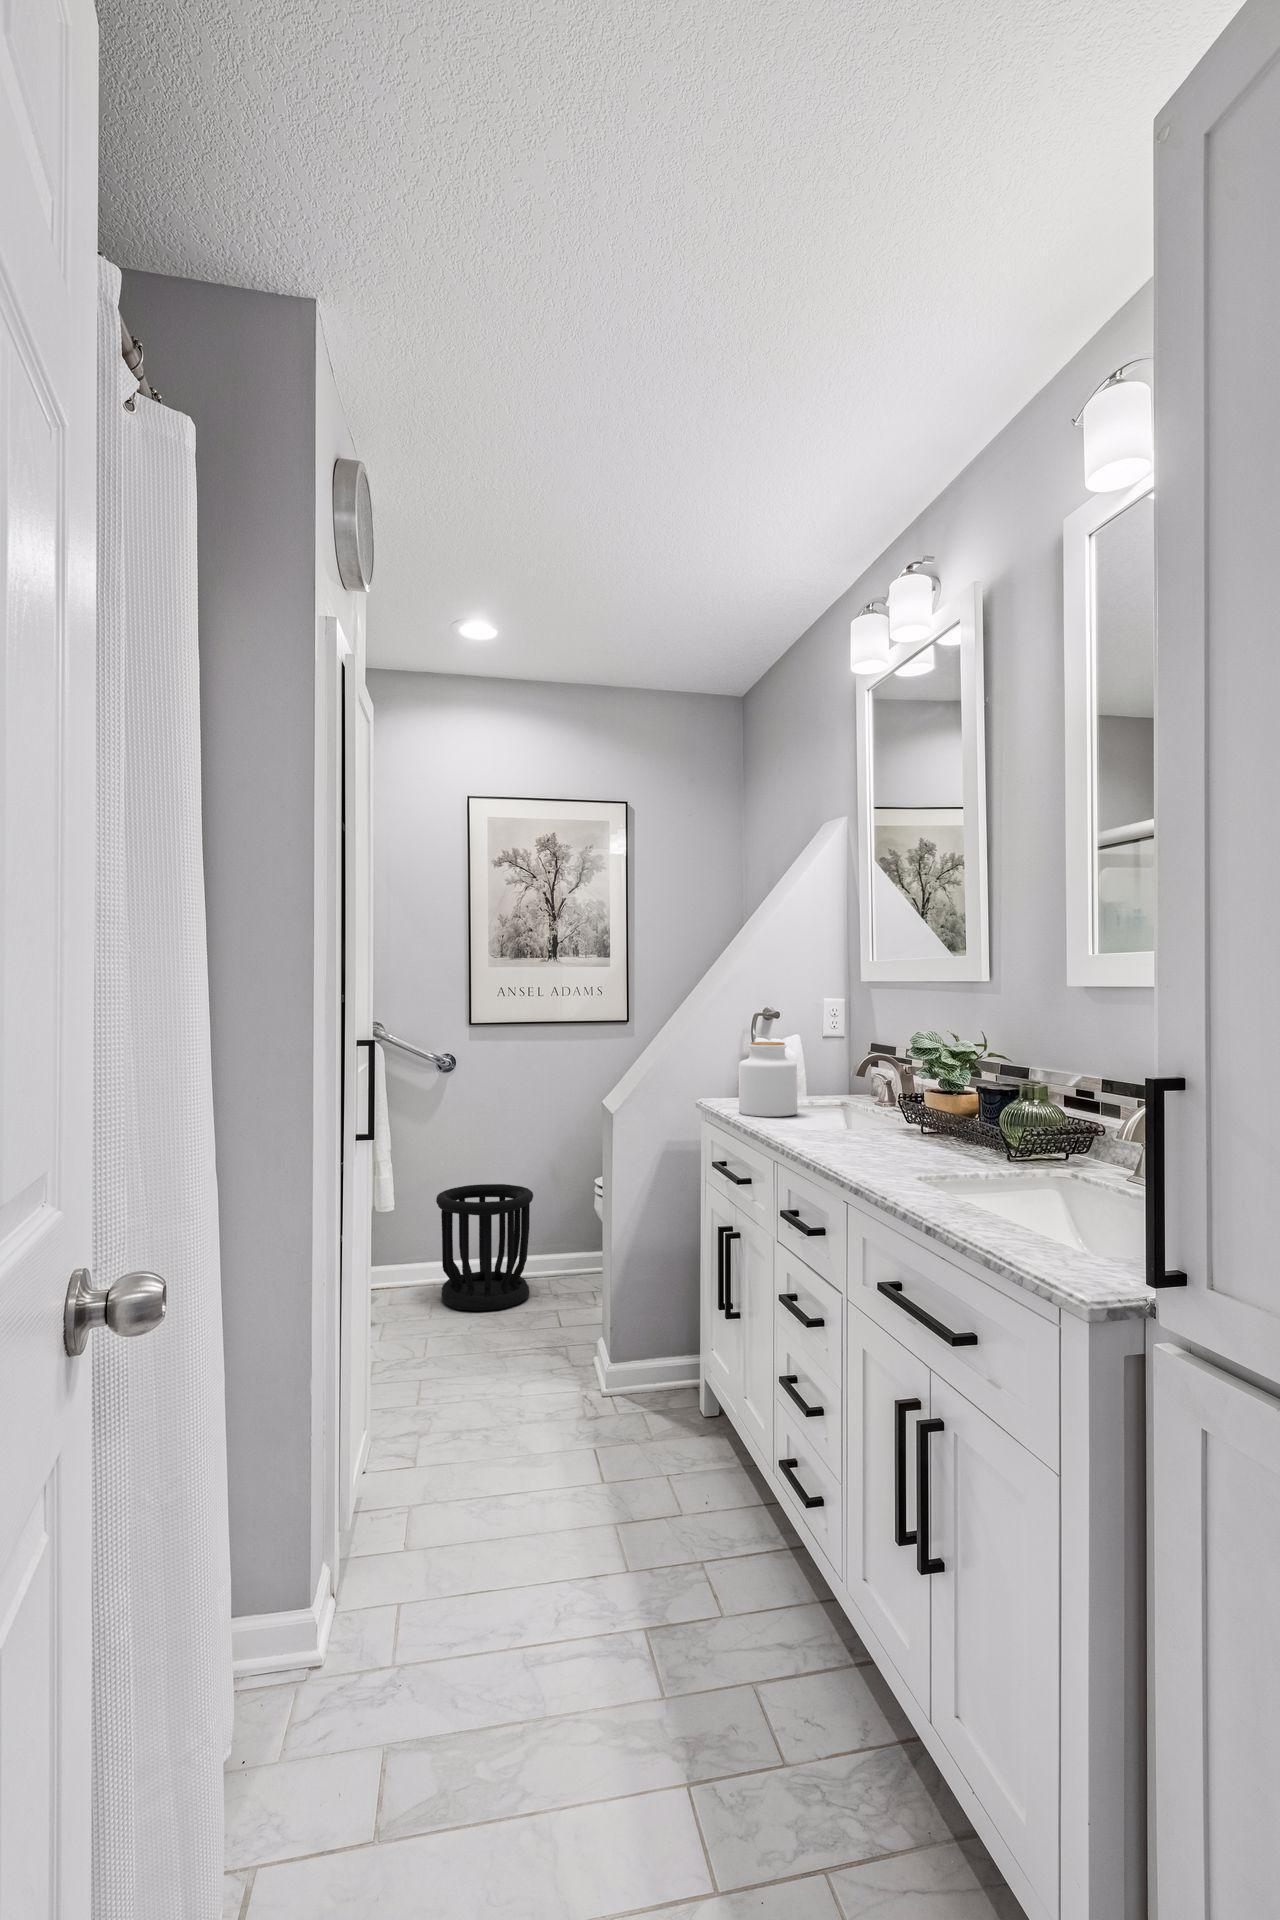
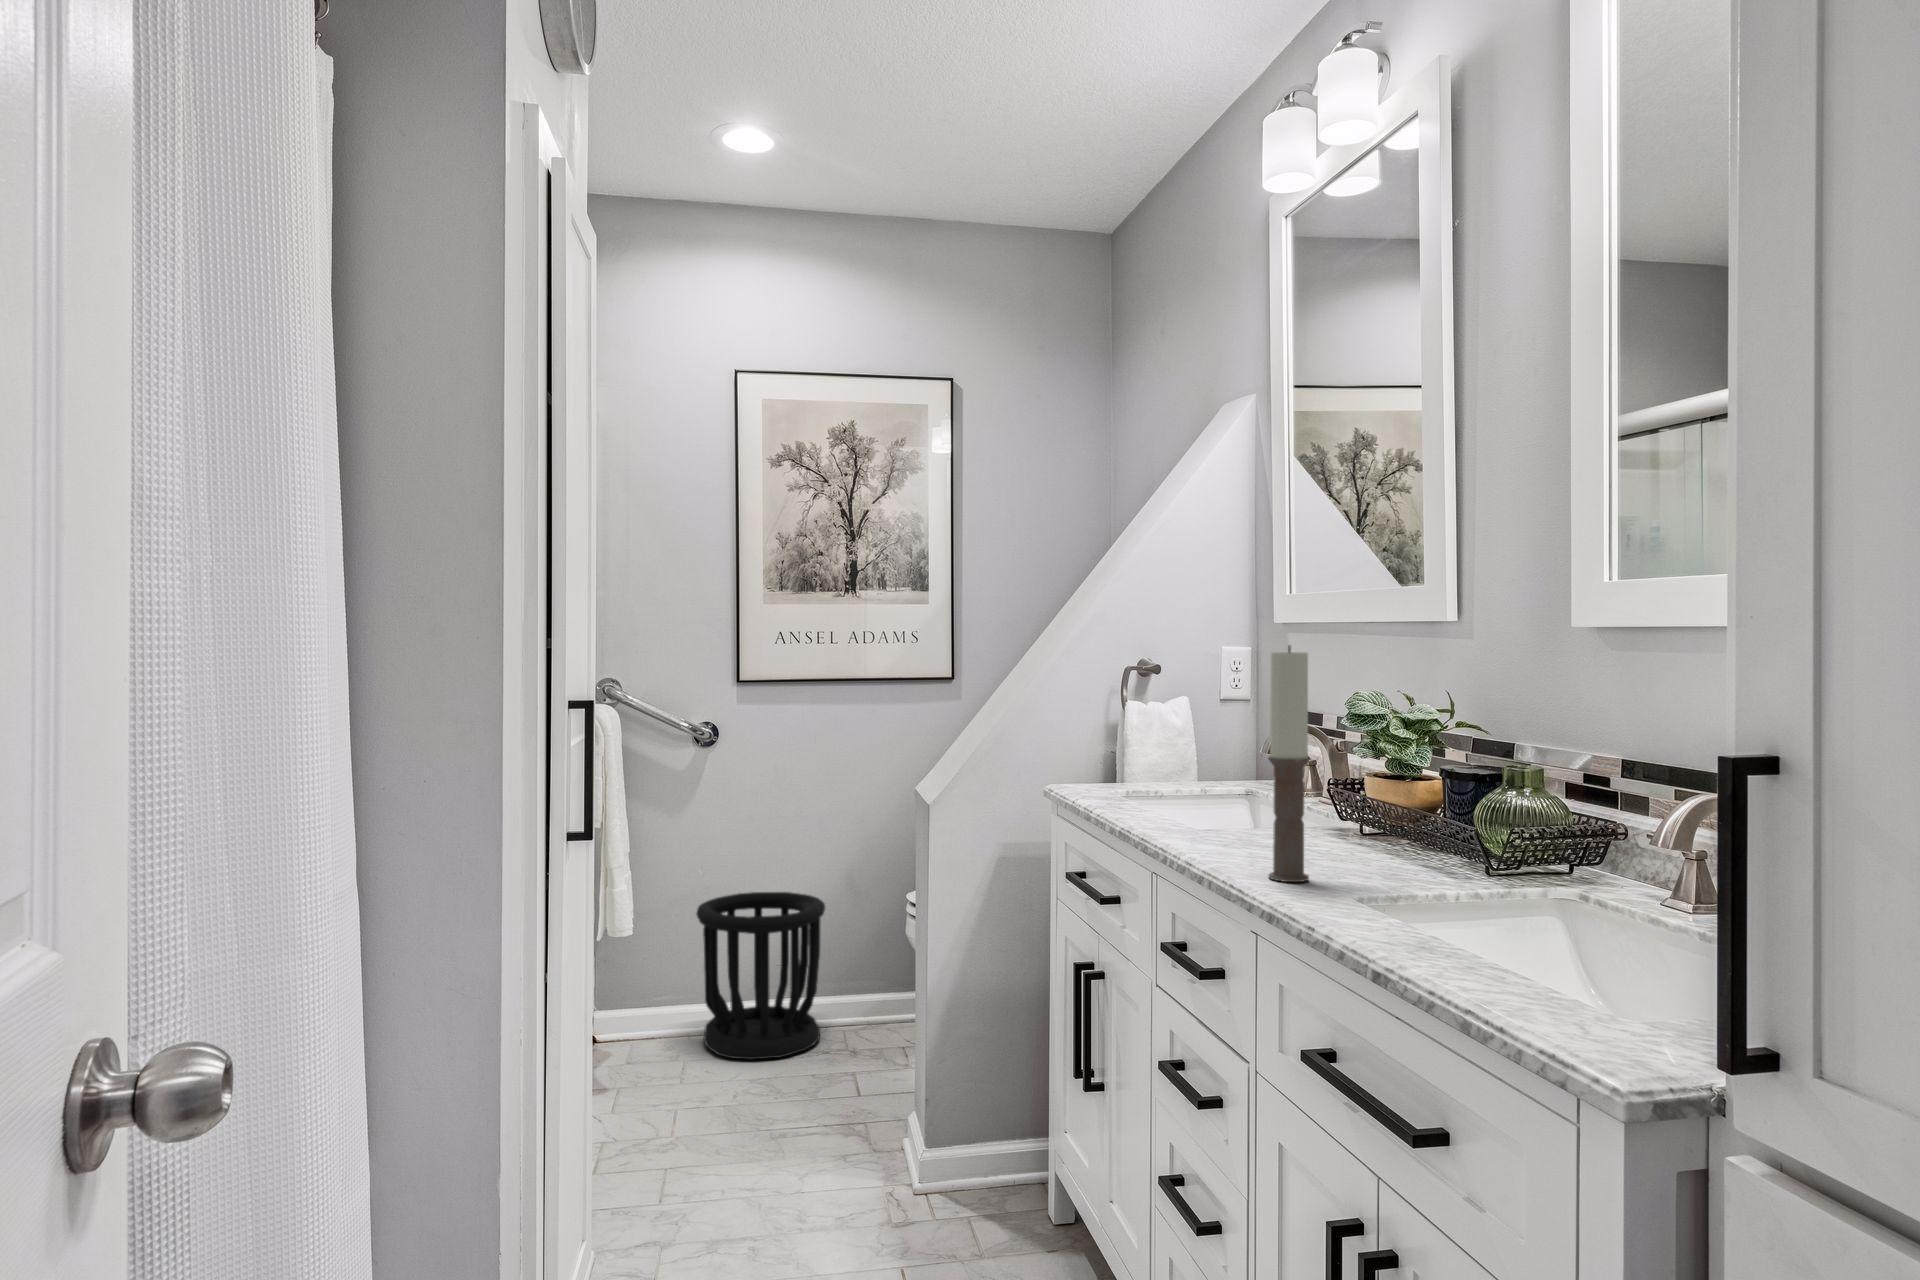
candle: none [854,1000,883,1166] -> present [1268,646,1310,882]
jar: present [739,1042,798,1117] -> none [1101,705,1182,808]

